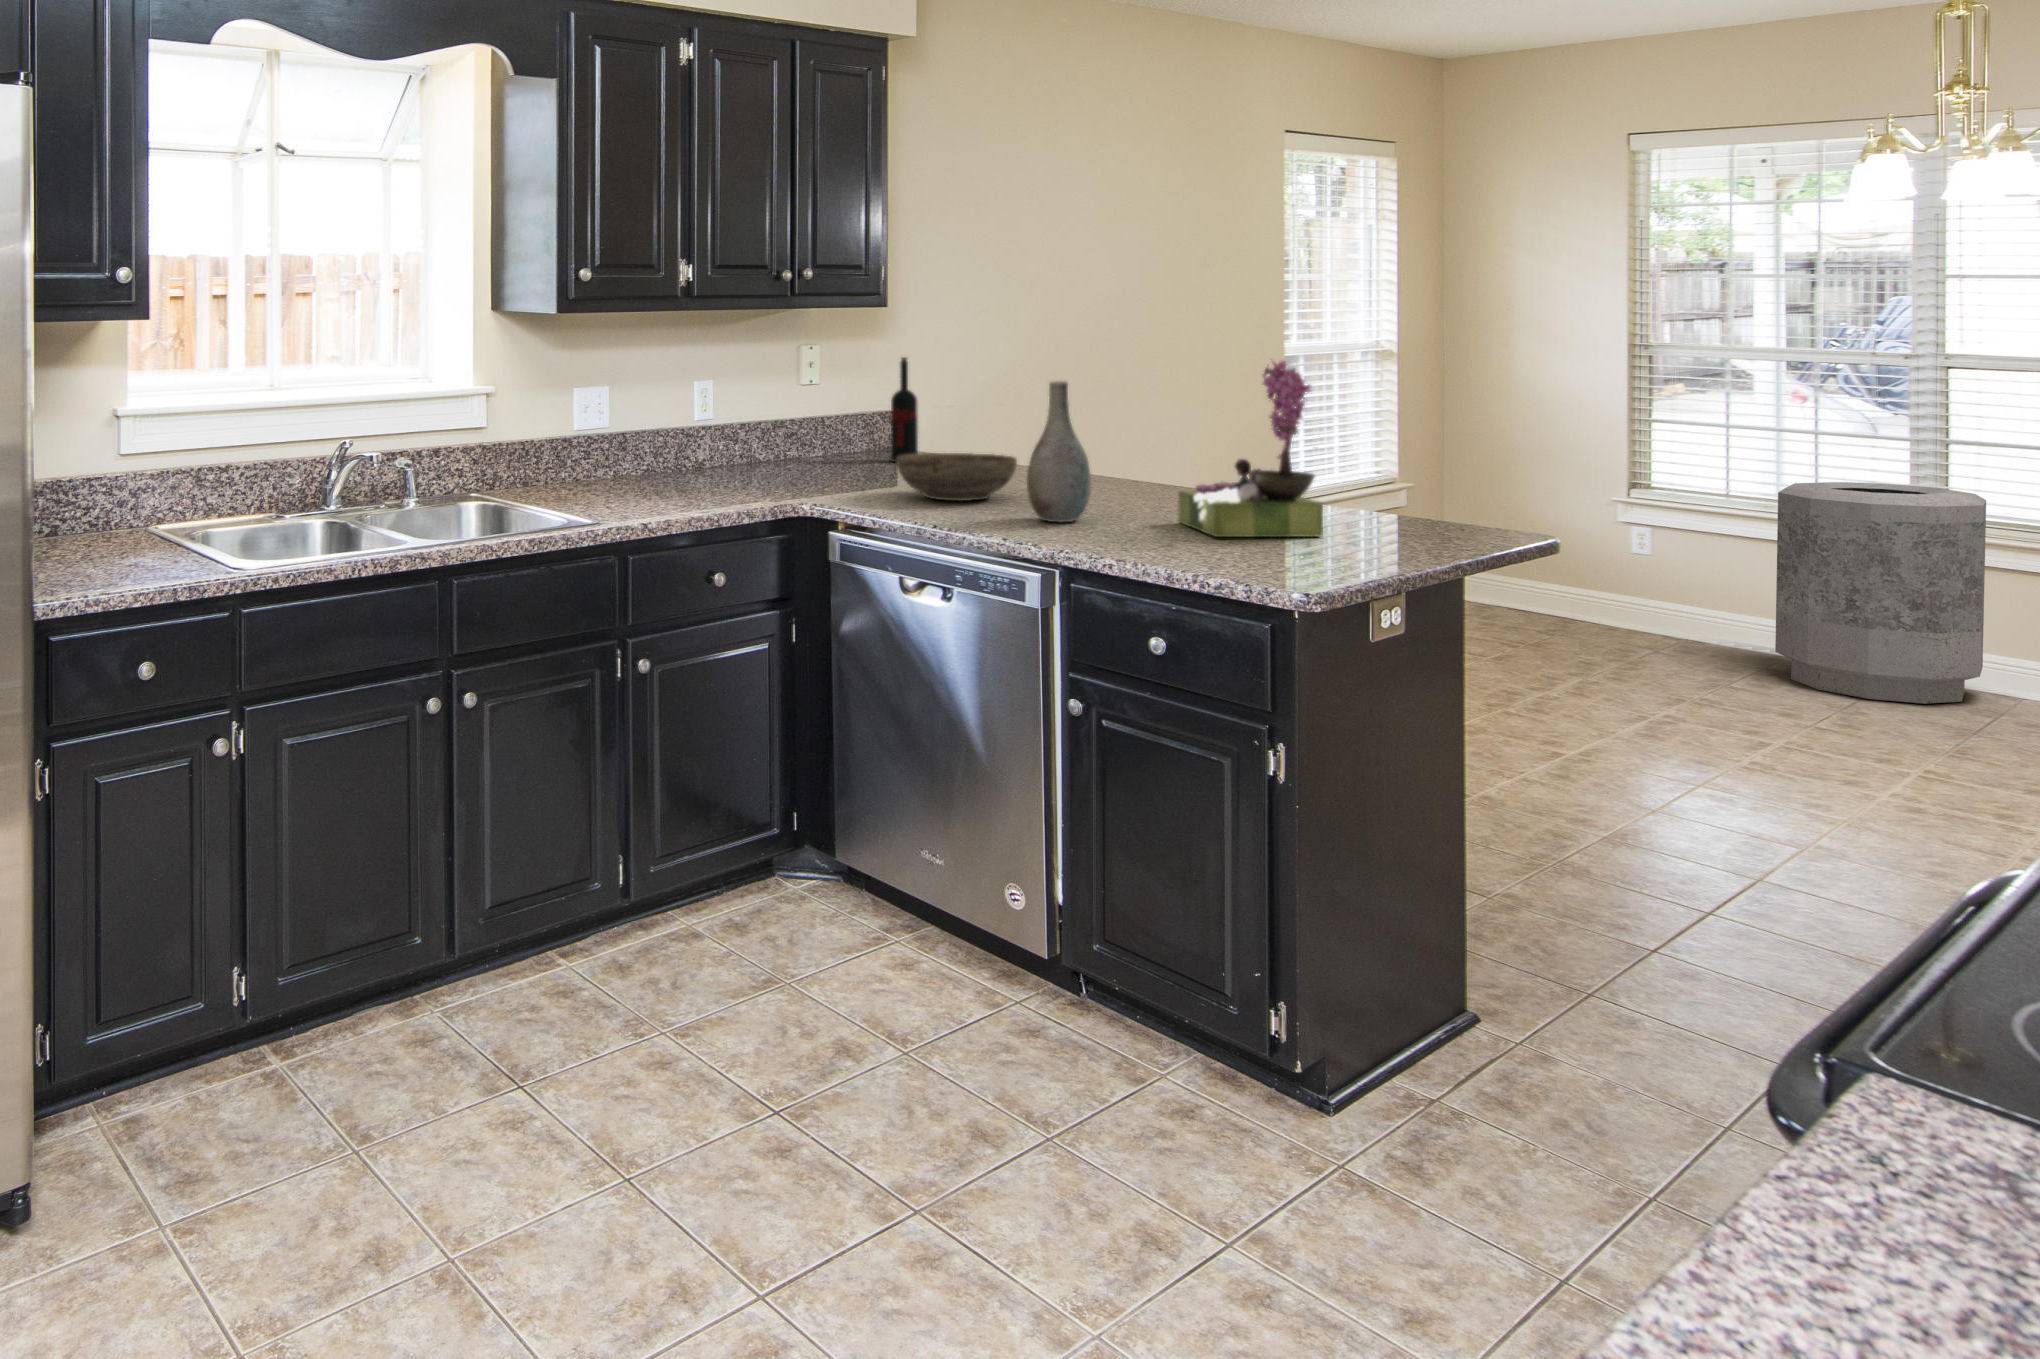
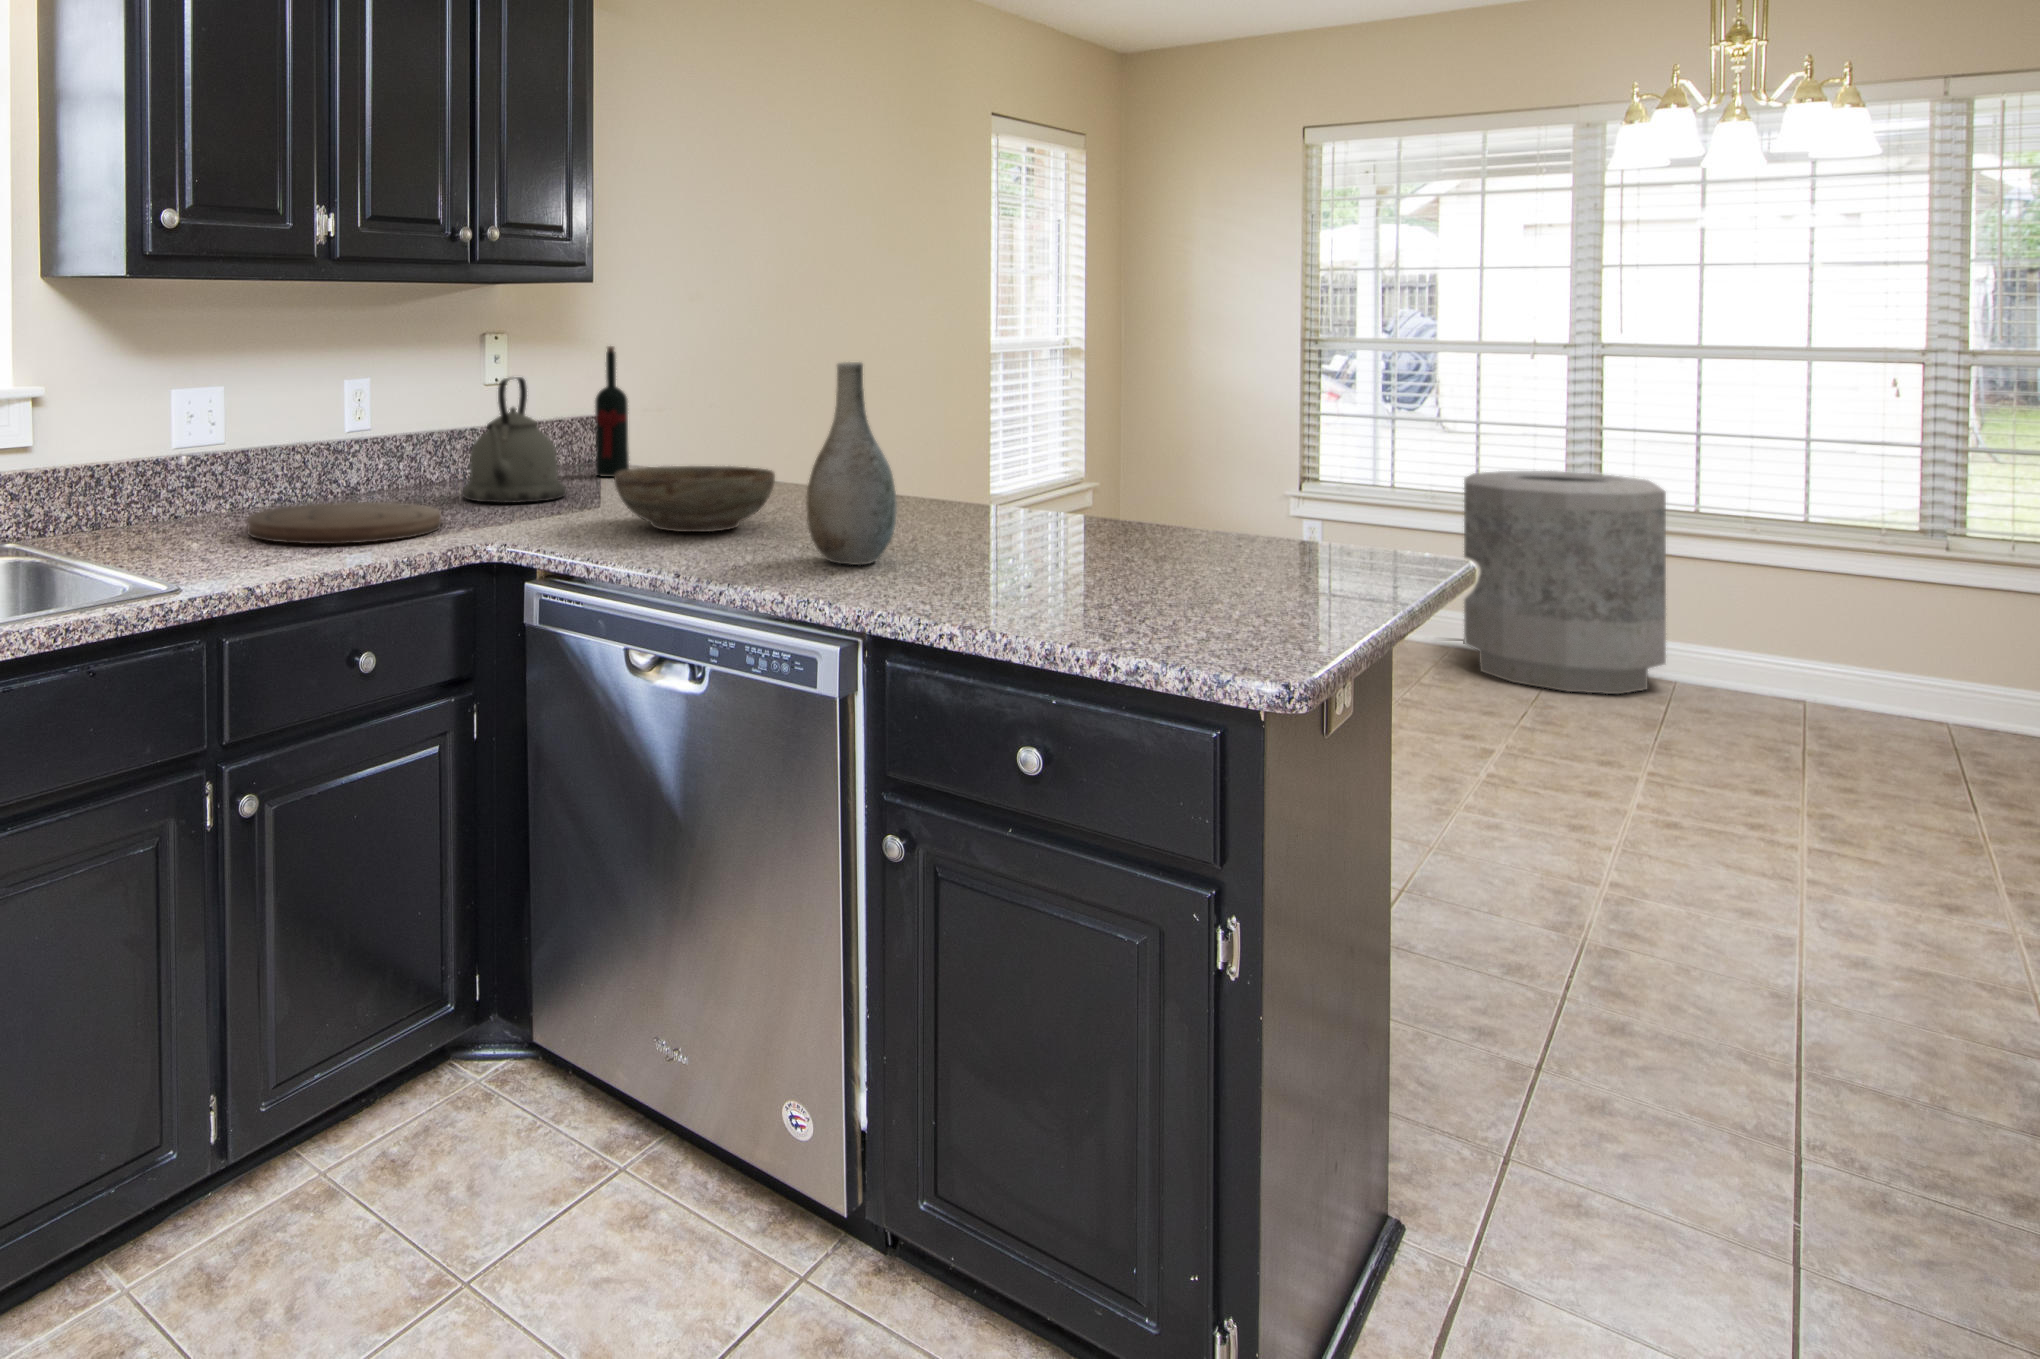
flower arrangement: present [1178,359,1323,537] -> none [1017,323,1239,585]
kettle: none [783,382,864,479] -> present [462,377,566,503]
cutting board: none [629,475,768,501] -> present [247,502,441,544]

